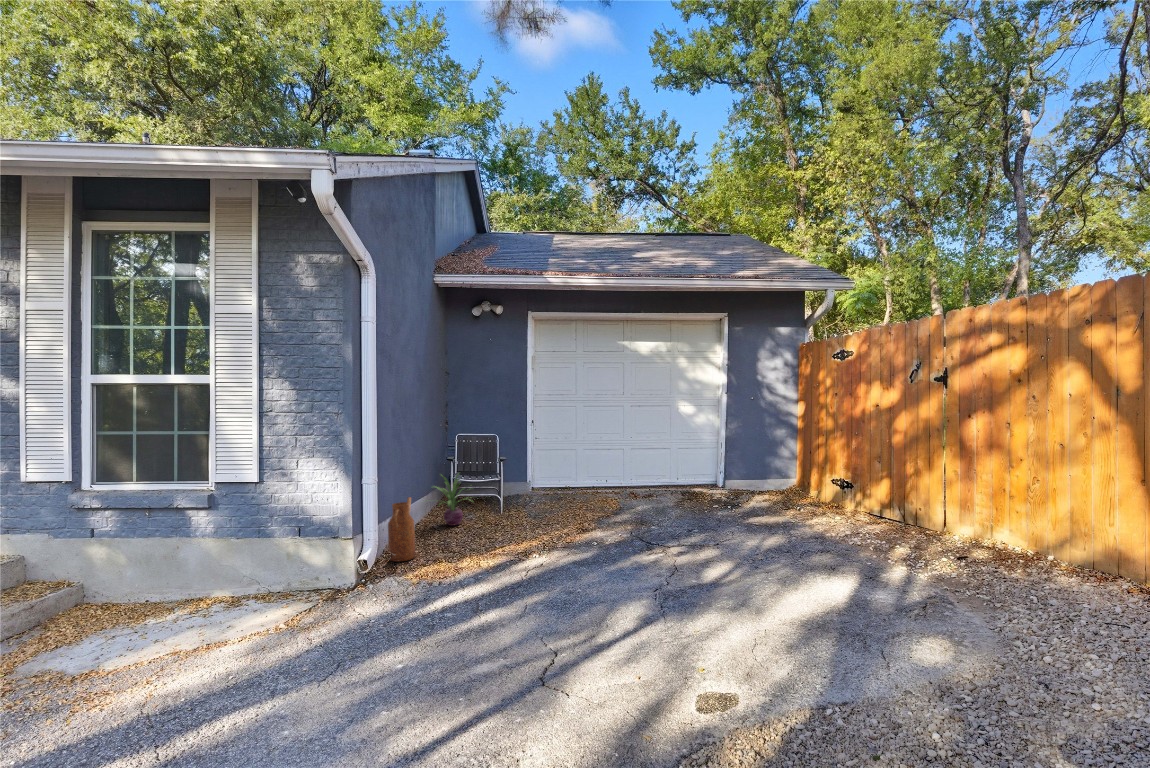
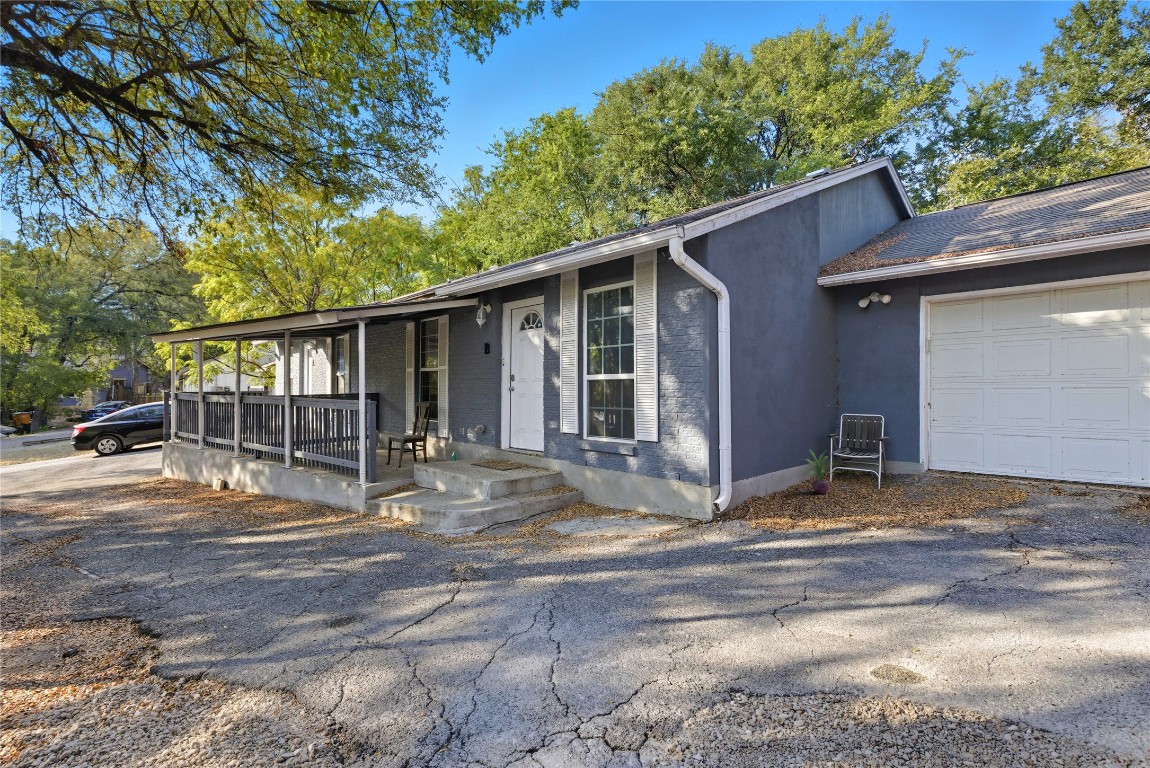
watering can: present [388,497,415,562] -> none [749,464,772,510]

